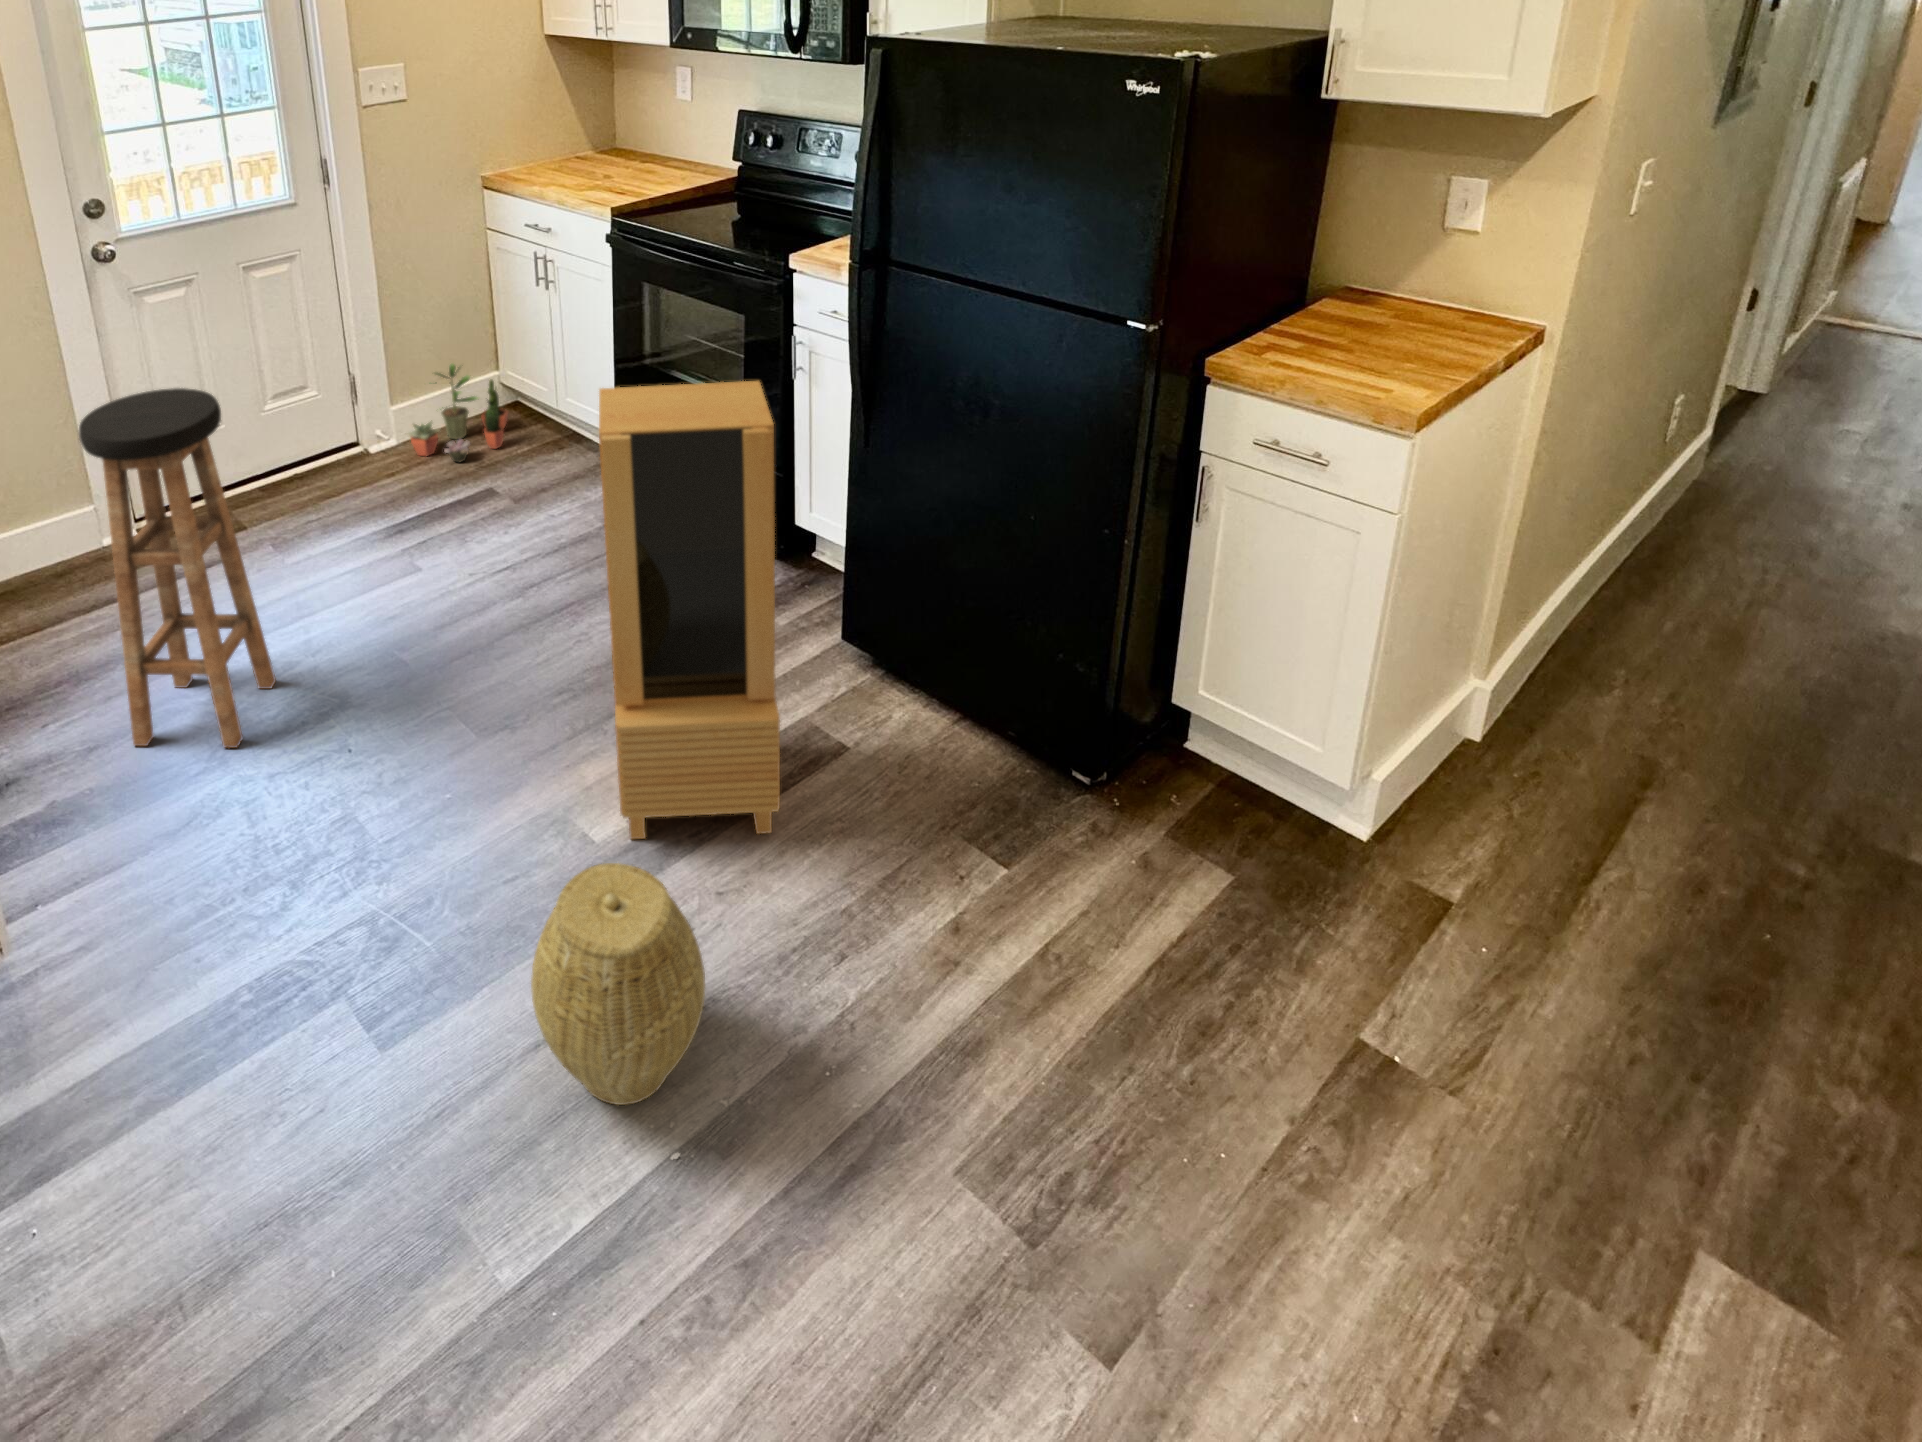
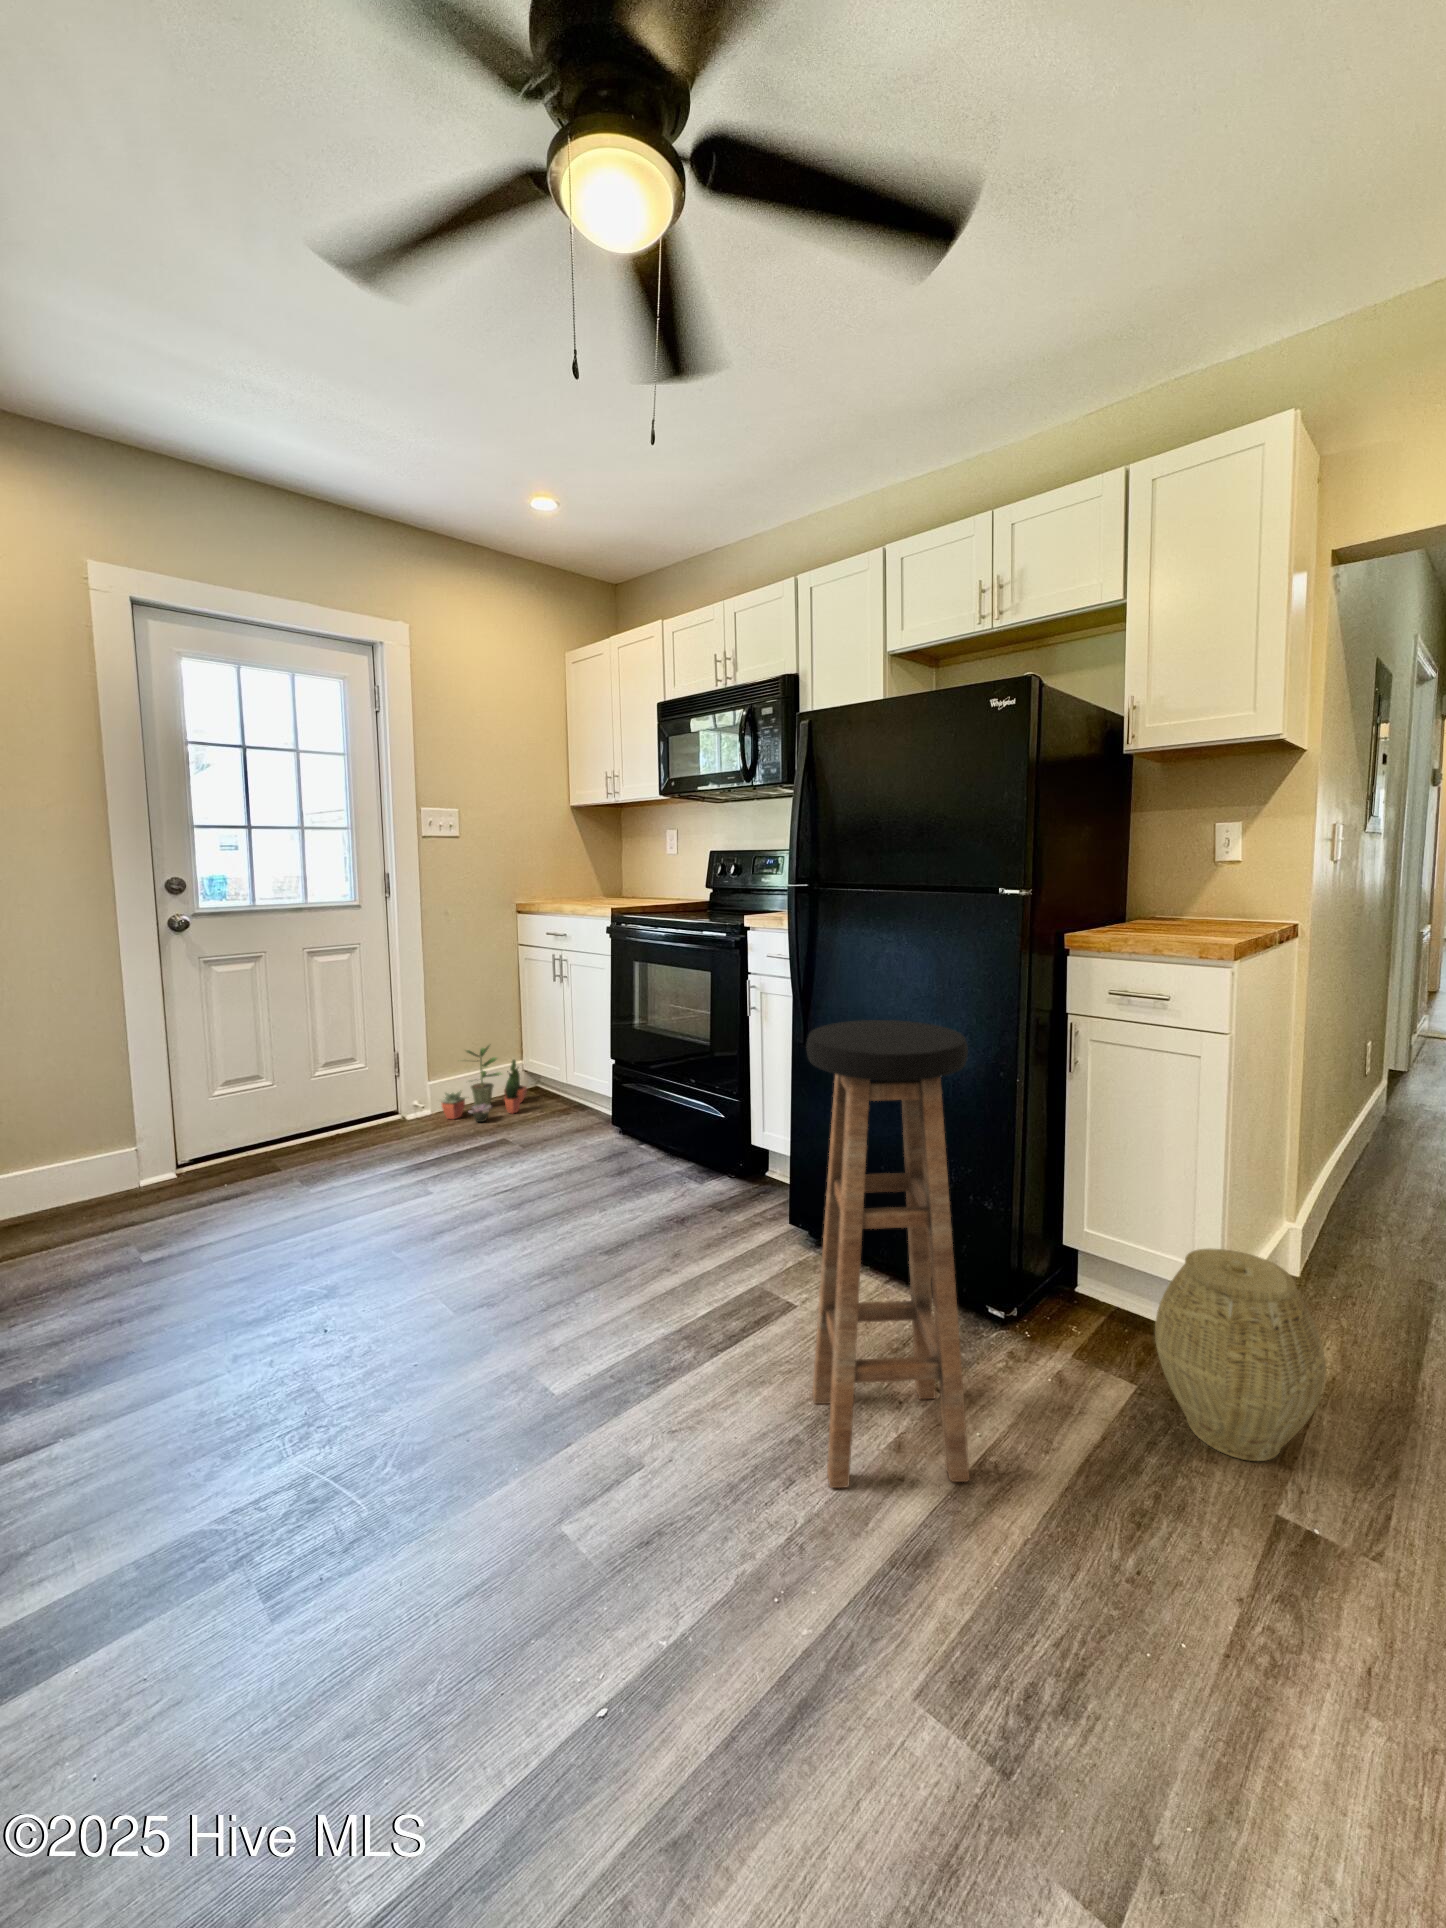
storage cabinet: present [599,381,780,839] -> none [569,954,732,1389]
bar stool: present [79,388,276,748] -> present [806,1020,970,1488]
woven basket: present [531,863,705,1105] -> present [1155,1249,1326,1461]

